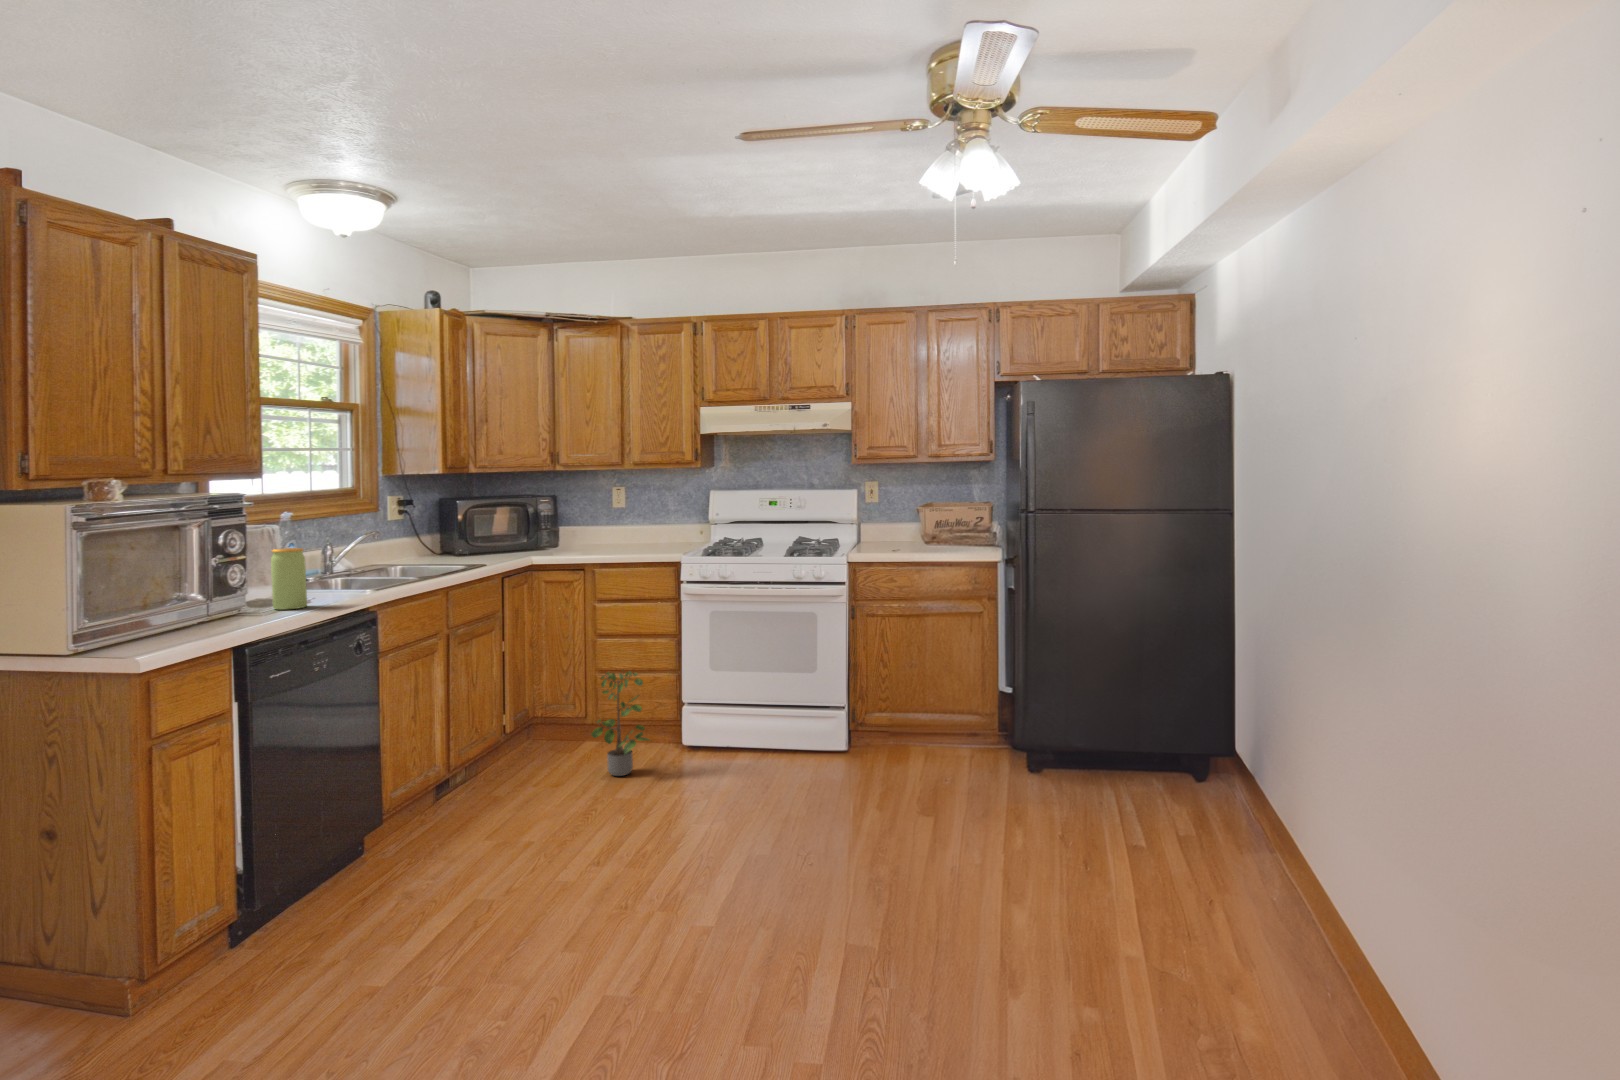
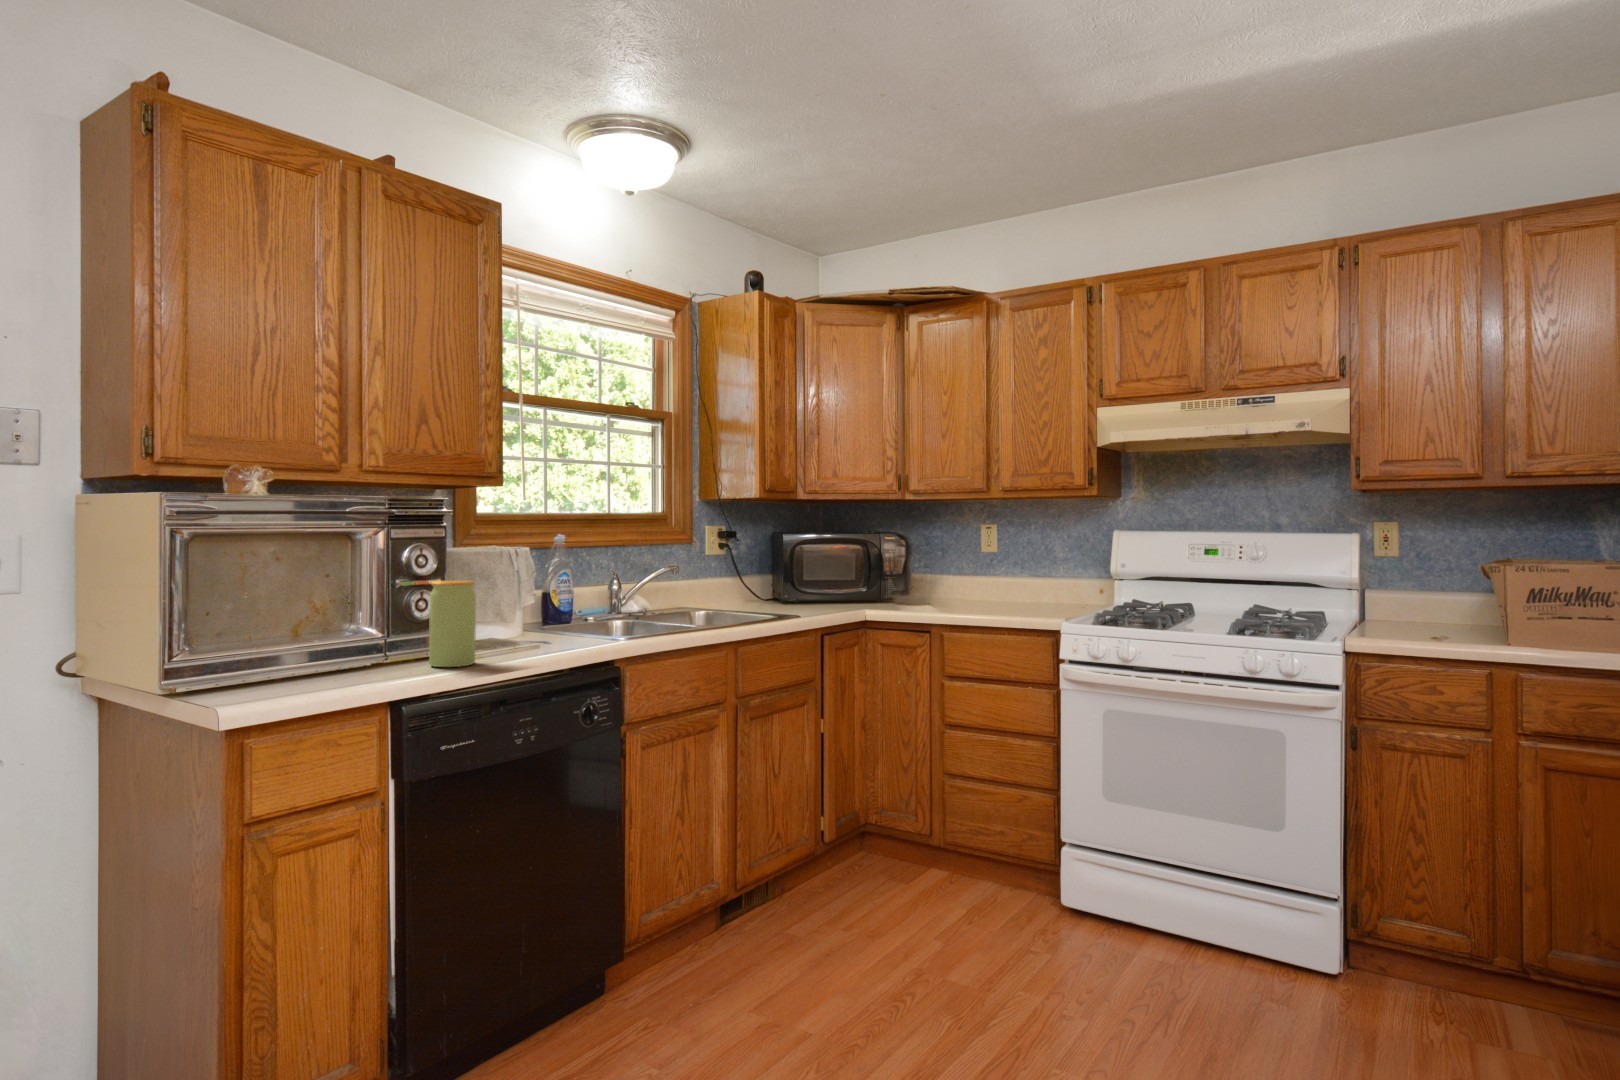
potted plant: present [592,671,649,776] -> none [906,782,992,948]

